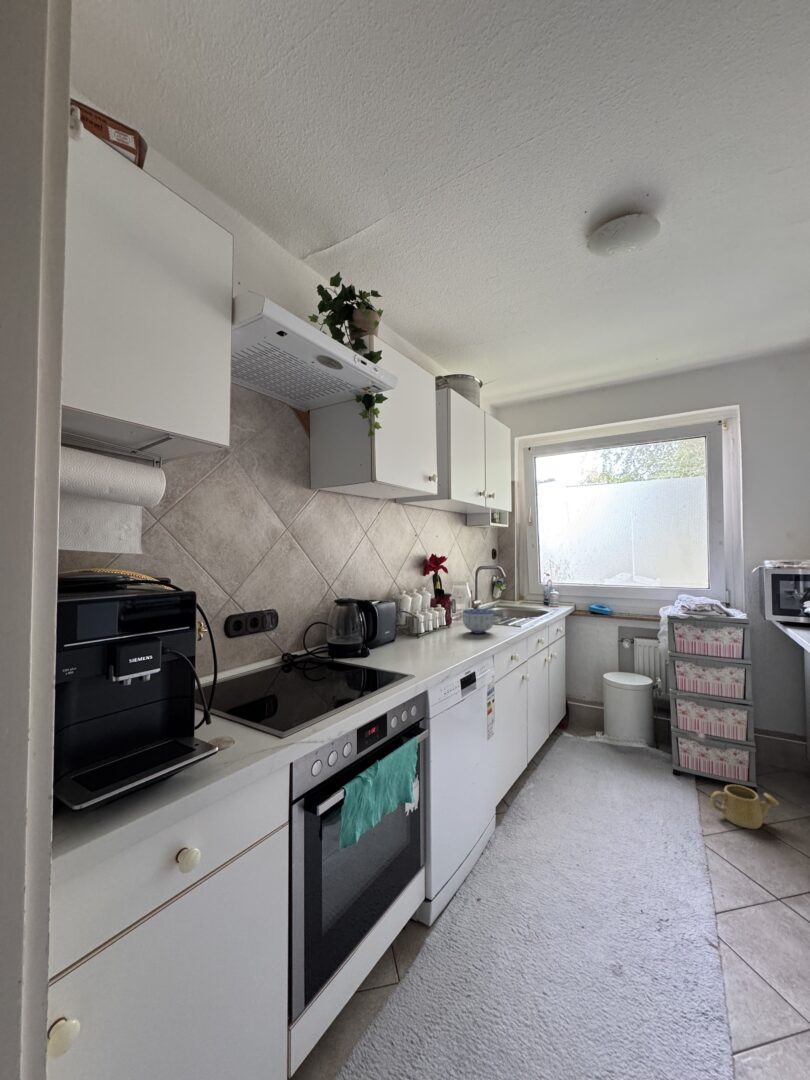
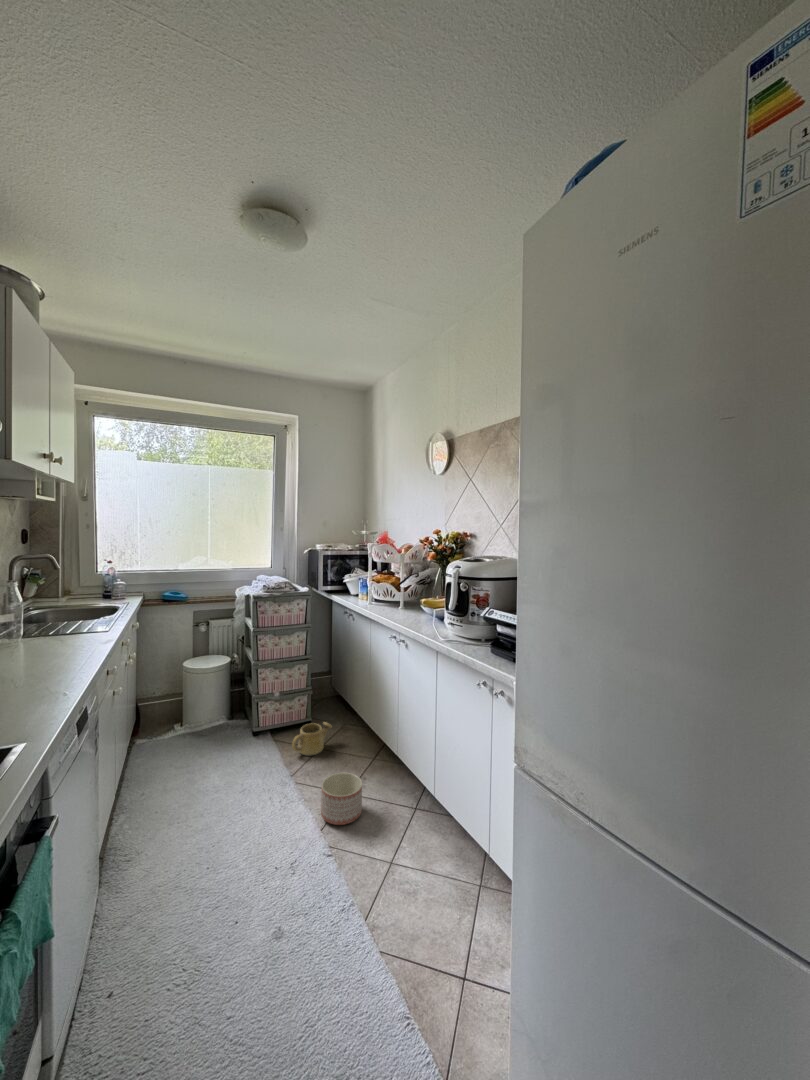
bowl: present [463,609,494,634] -> none [32,620,88,657]
planter: none [717,851,786,931] -> present [321,773,362,825]

